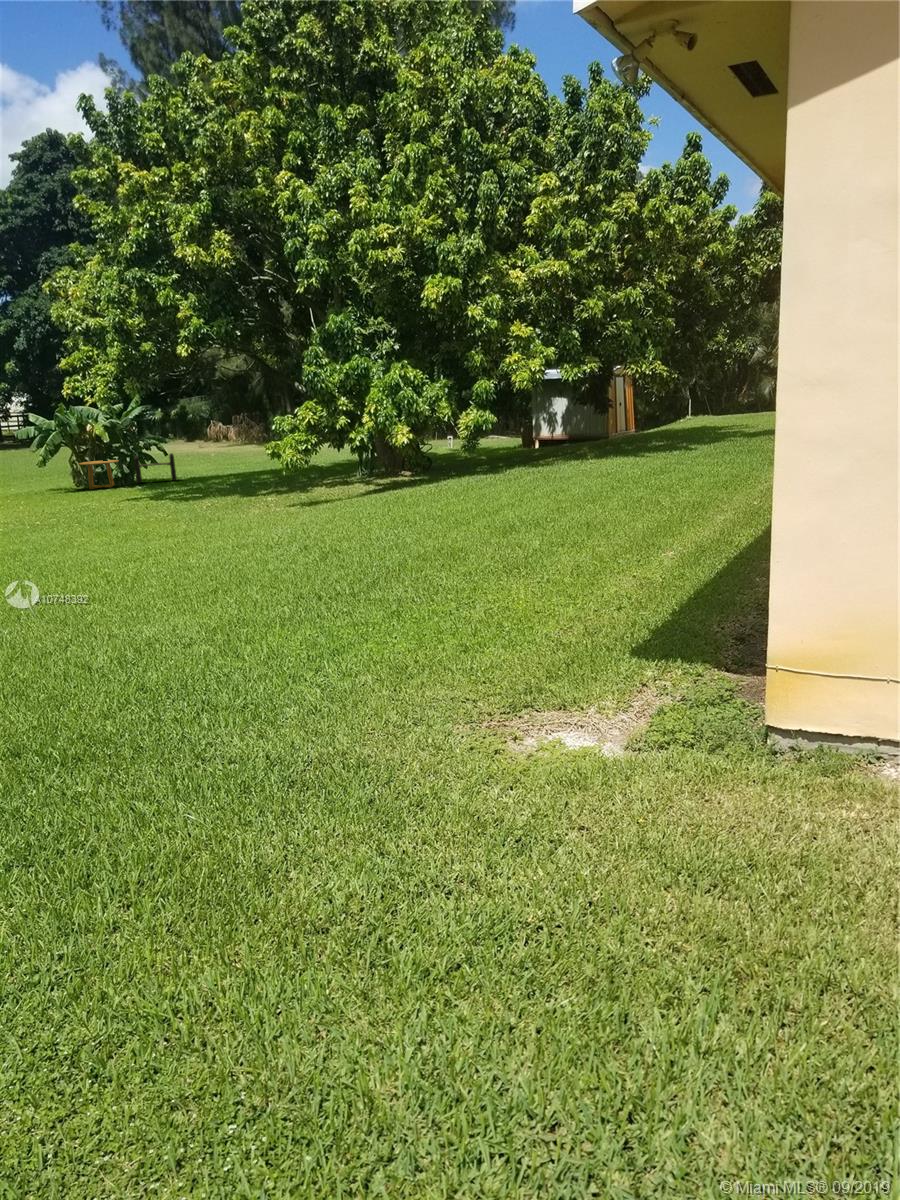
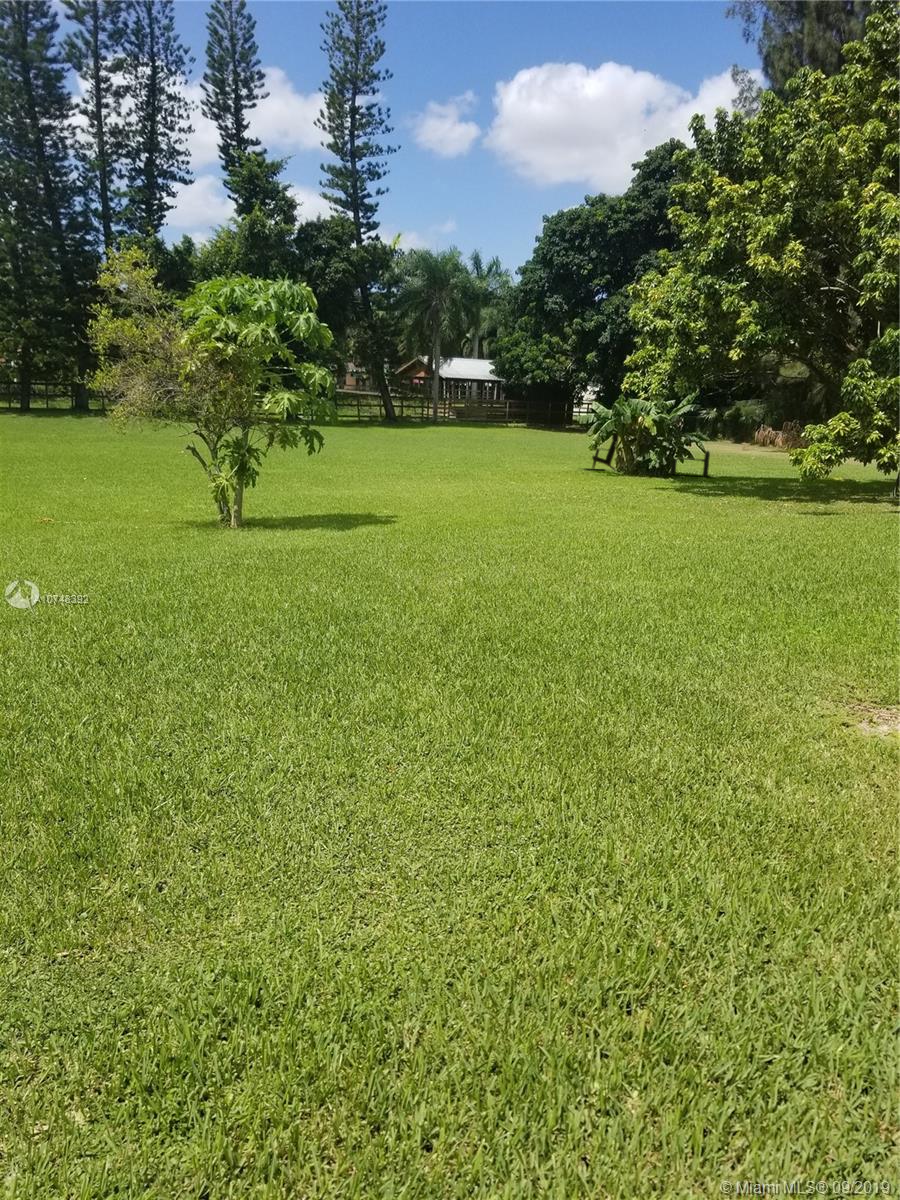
lounge chair: none [41,445,76,491] -> present [592,432,619,470]
round table: present [79,460,118,489] -> none [623,449,659,475]

